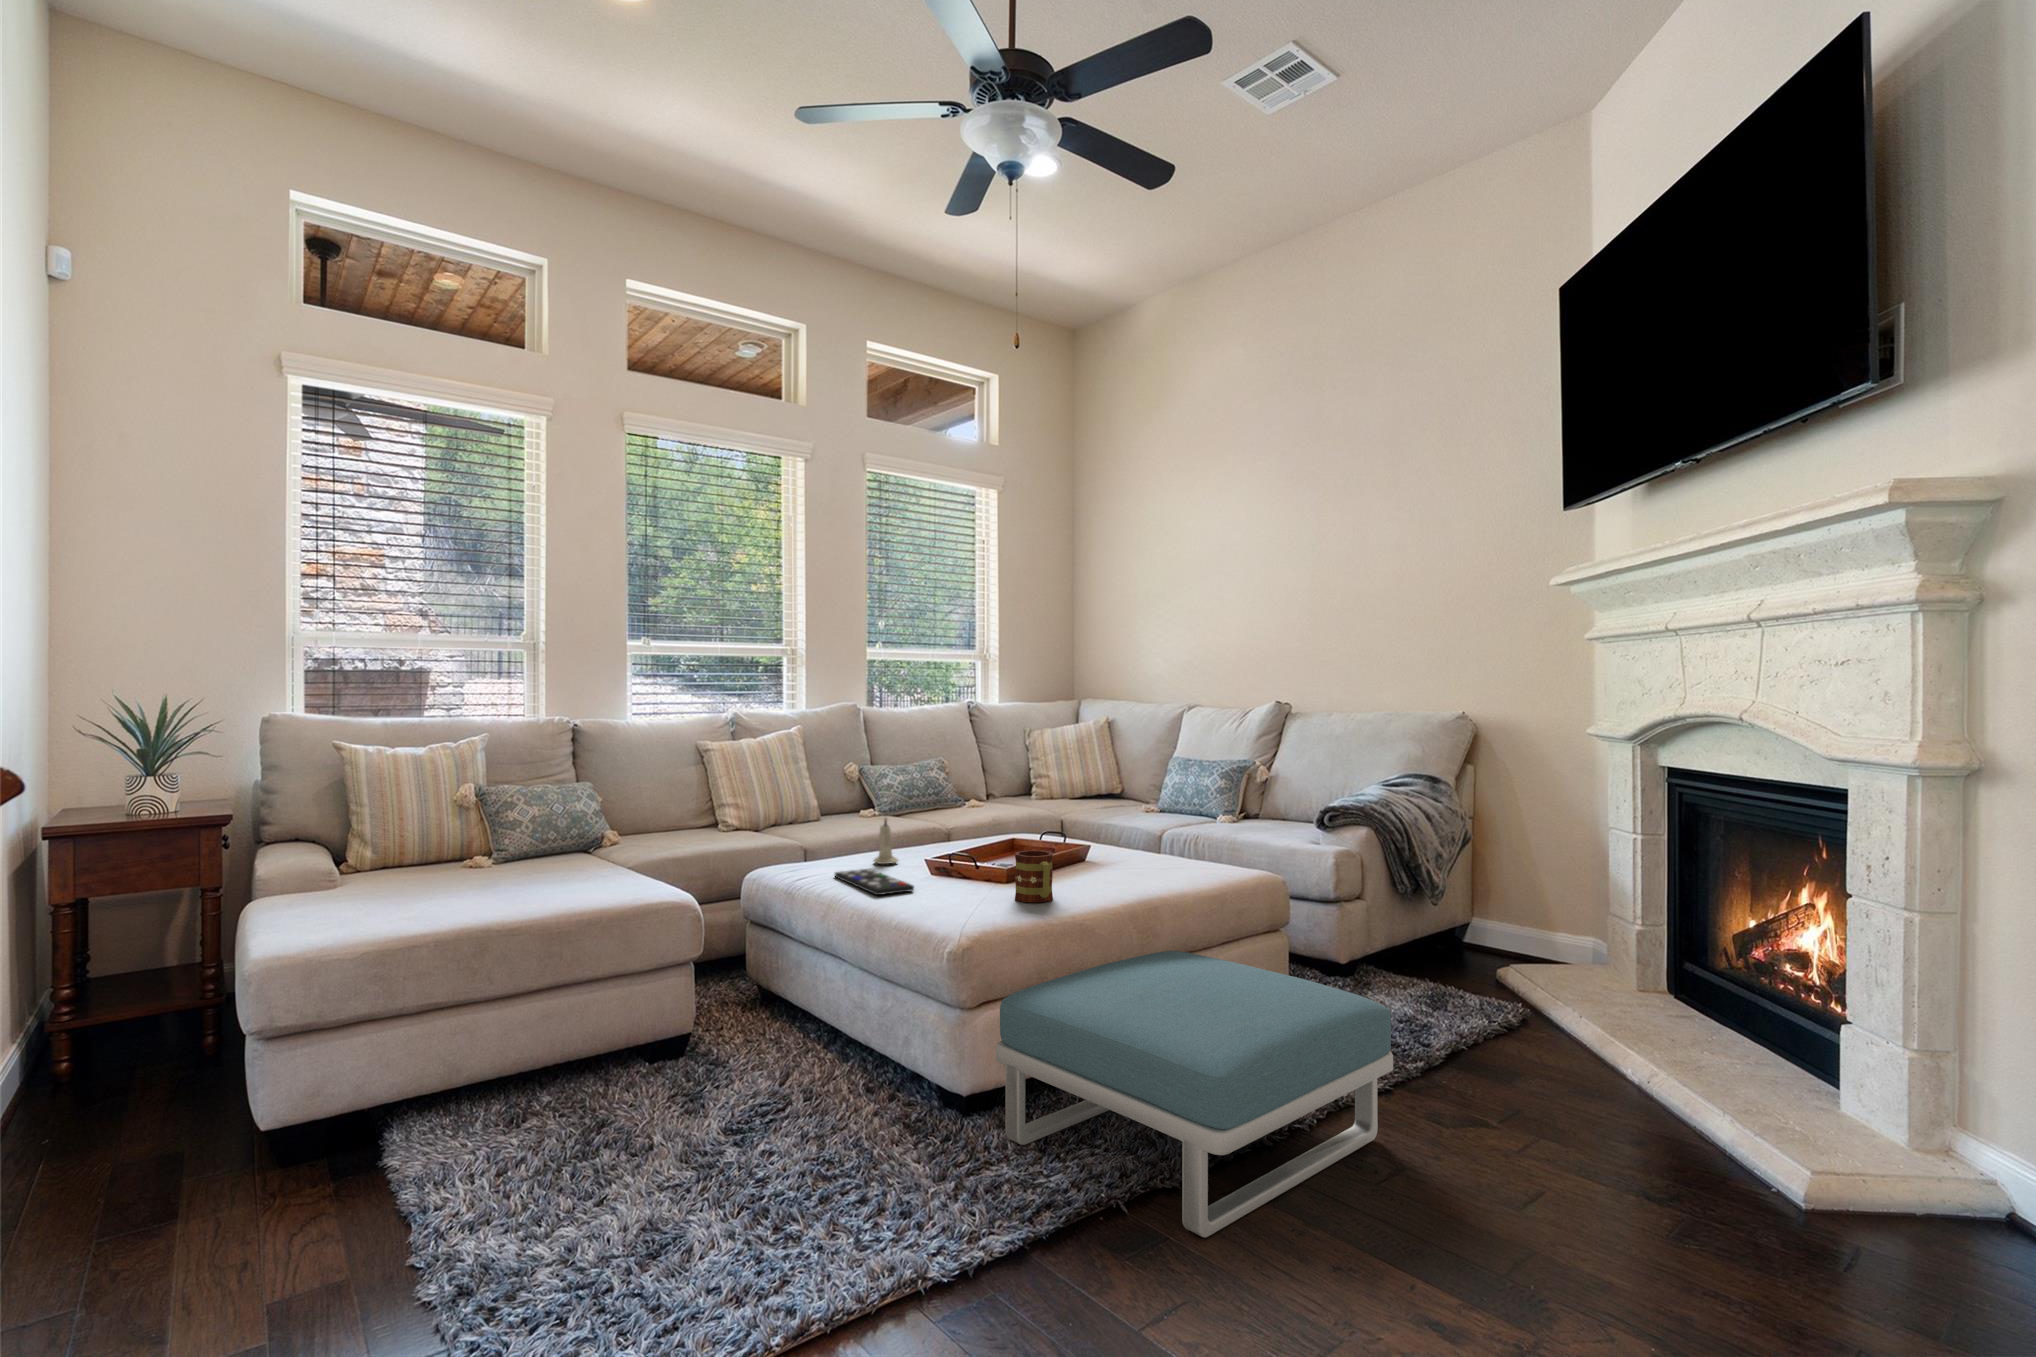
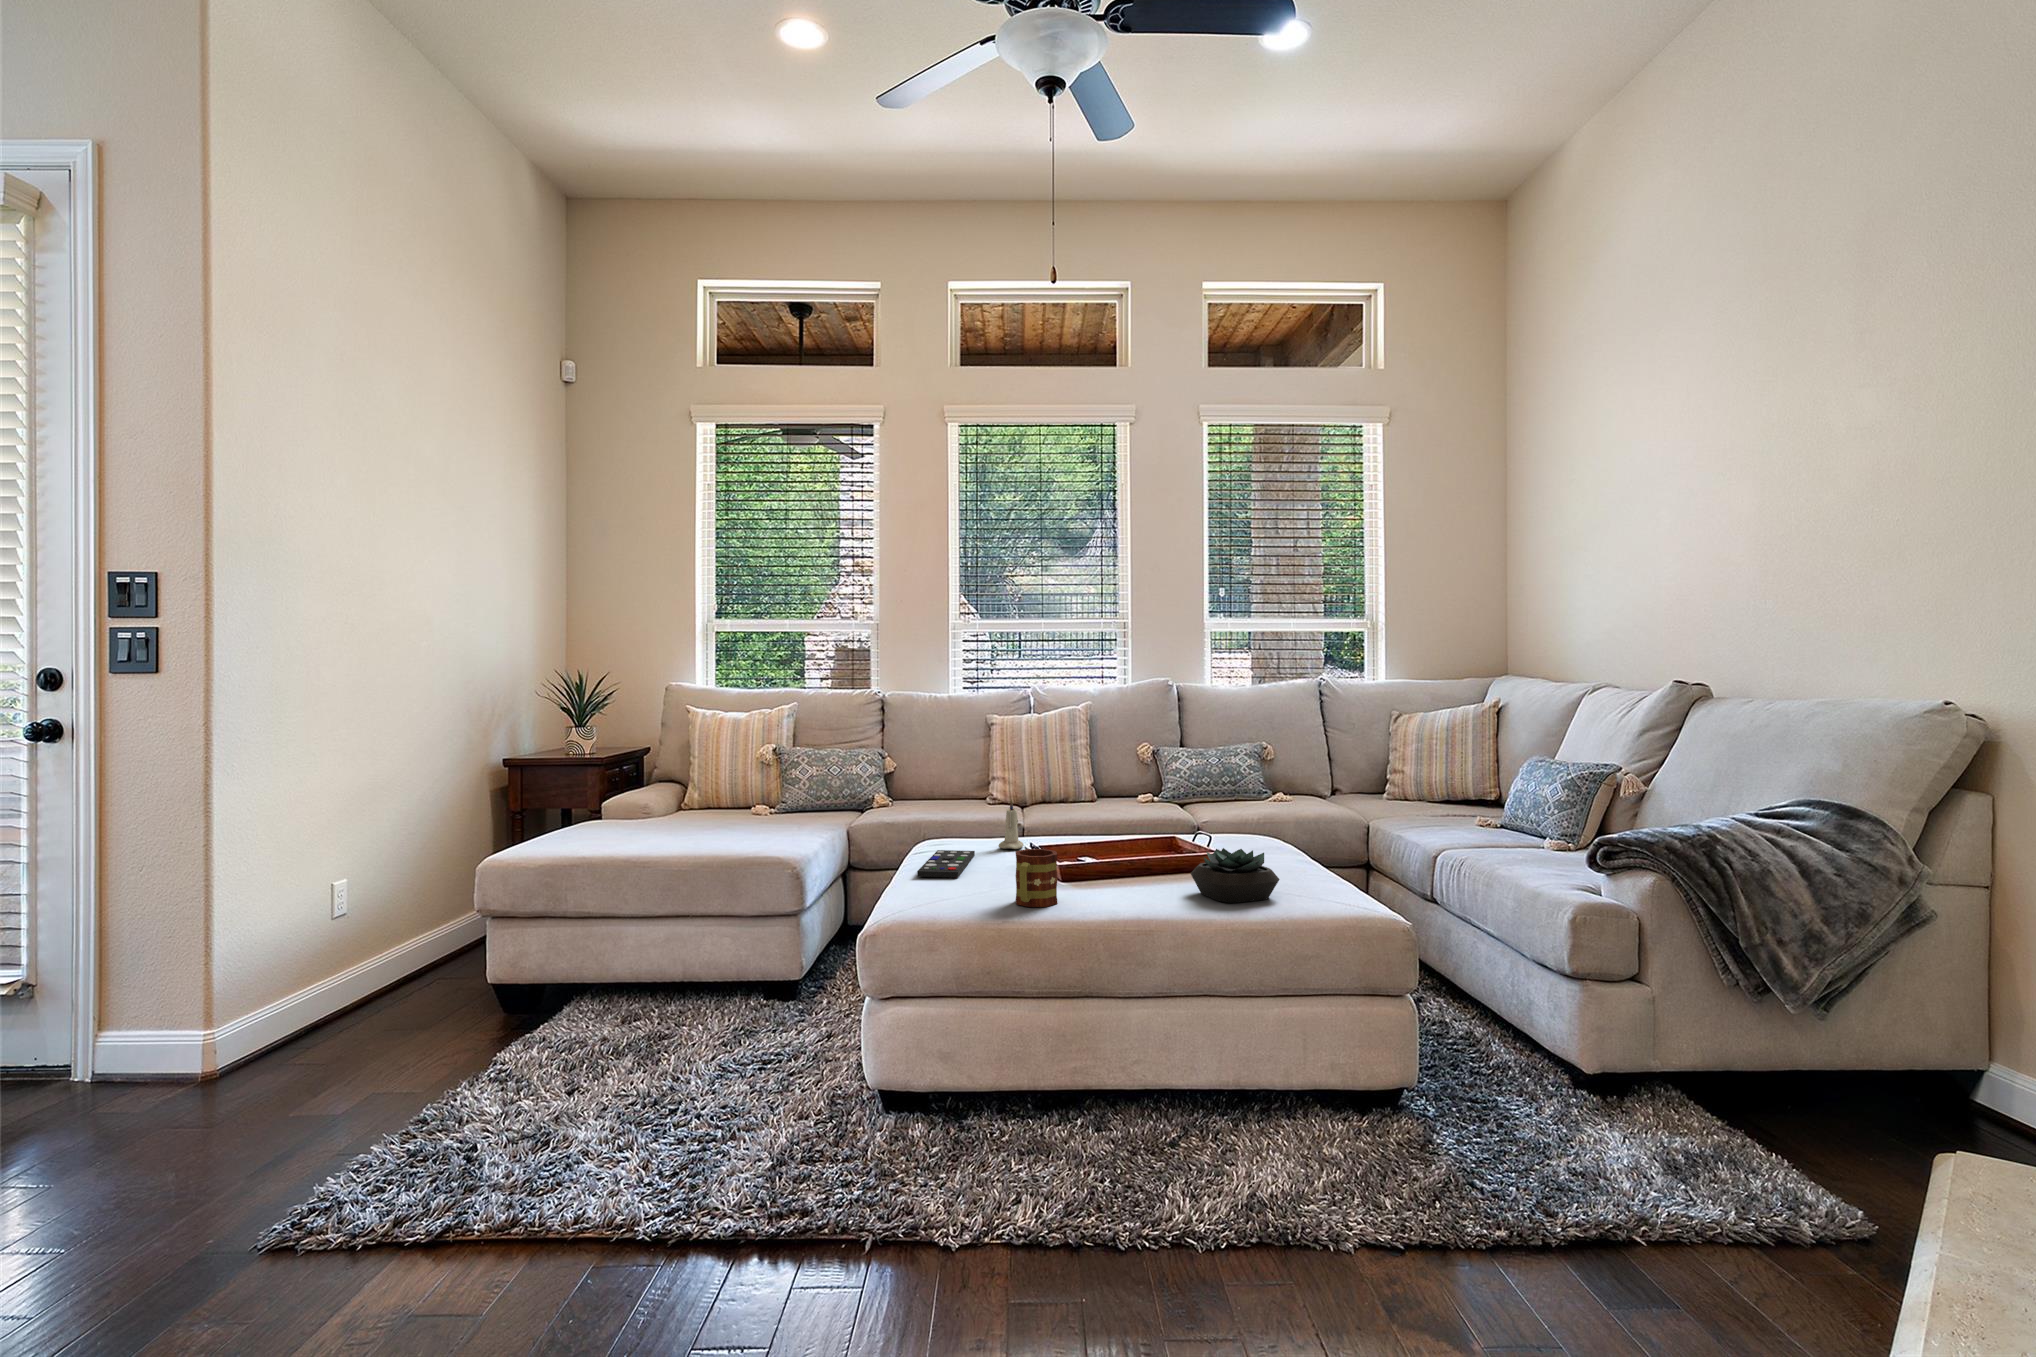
succulent plant: none [1120,834,1190,878] -> present [1191,848,1280,903]
footstool: present [996,951,1393,1238] -> none [866,987,1258,1301]

